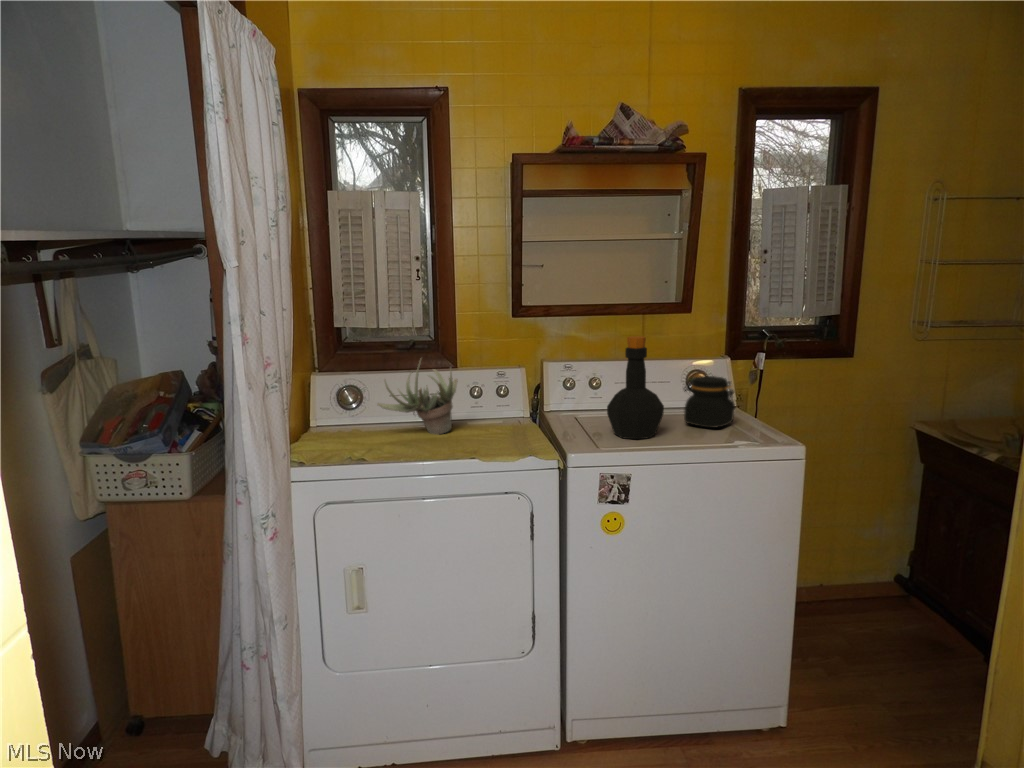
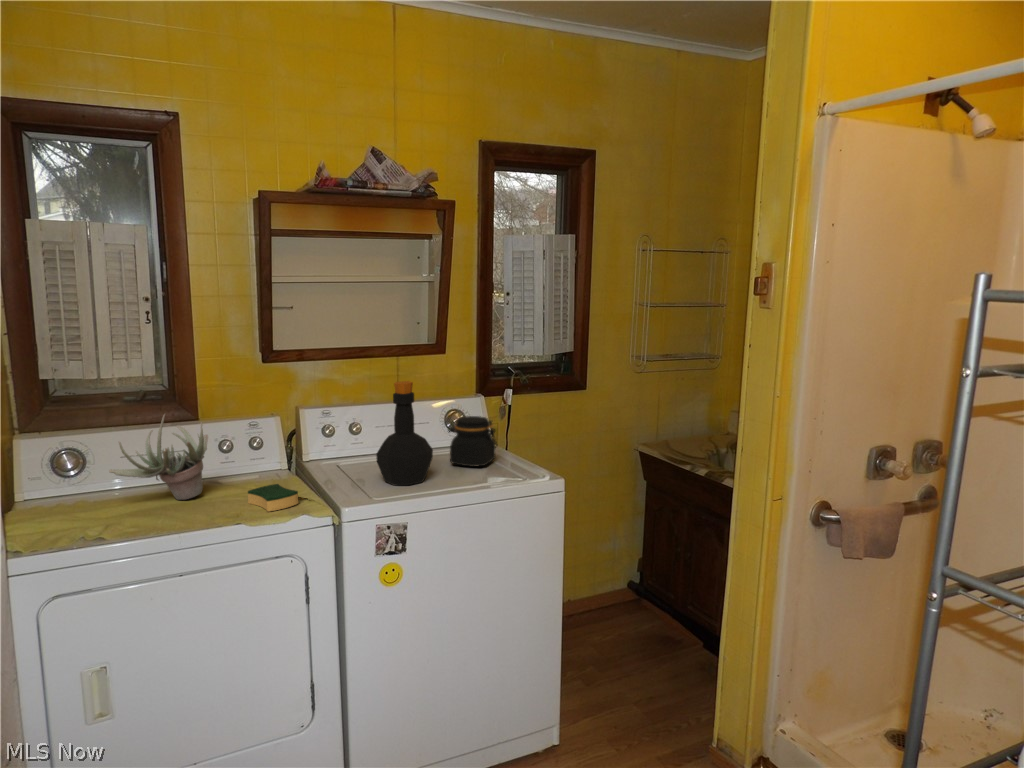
sponge: none [488,428,531,451] -> present [248,484,298,512]

